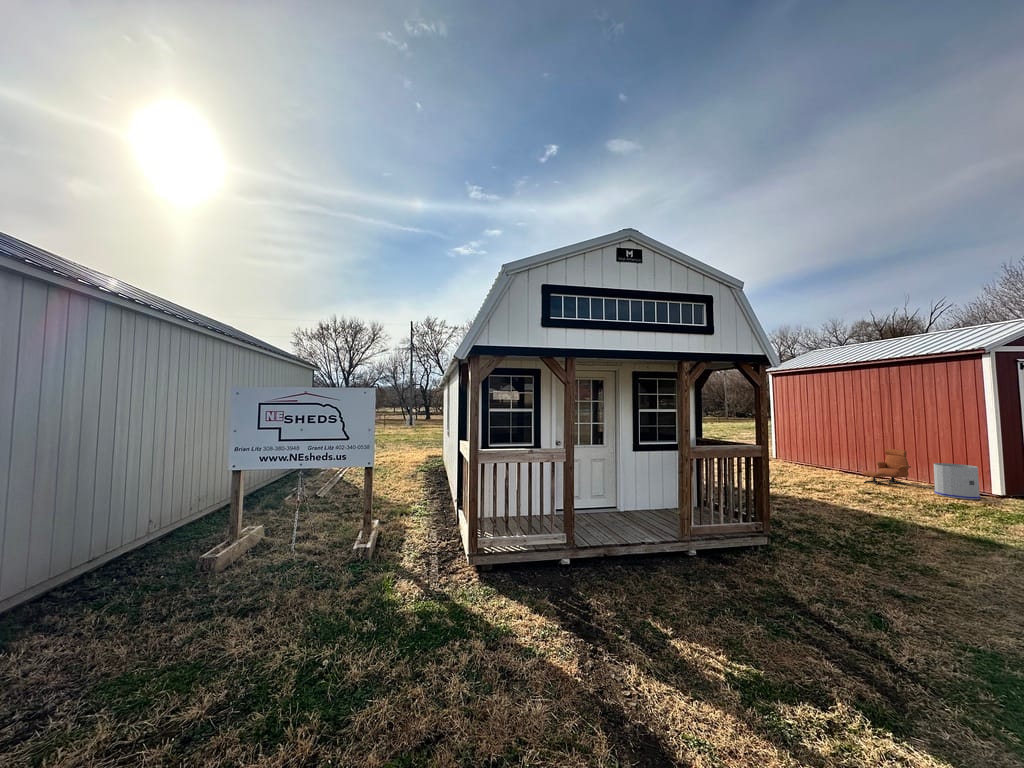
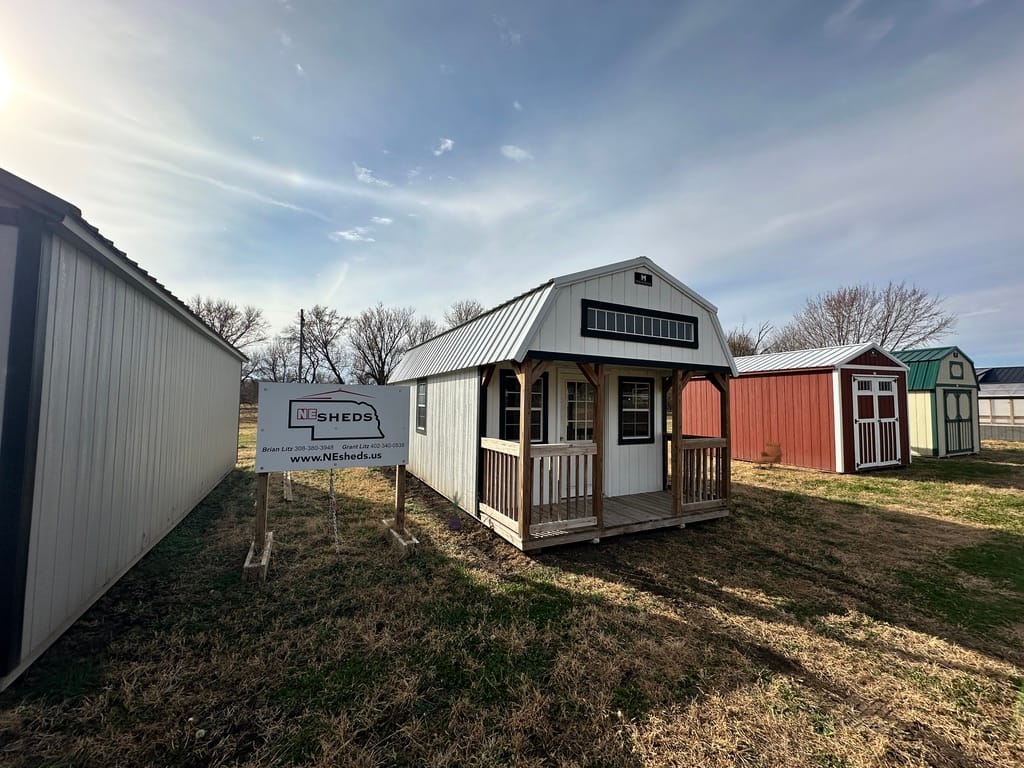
trash can: present [934,463,981,499] -> none [800,451,829,477]
decorative plant: none [419,494,458,533] -> present [448,492,461,530]

